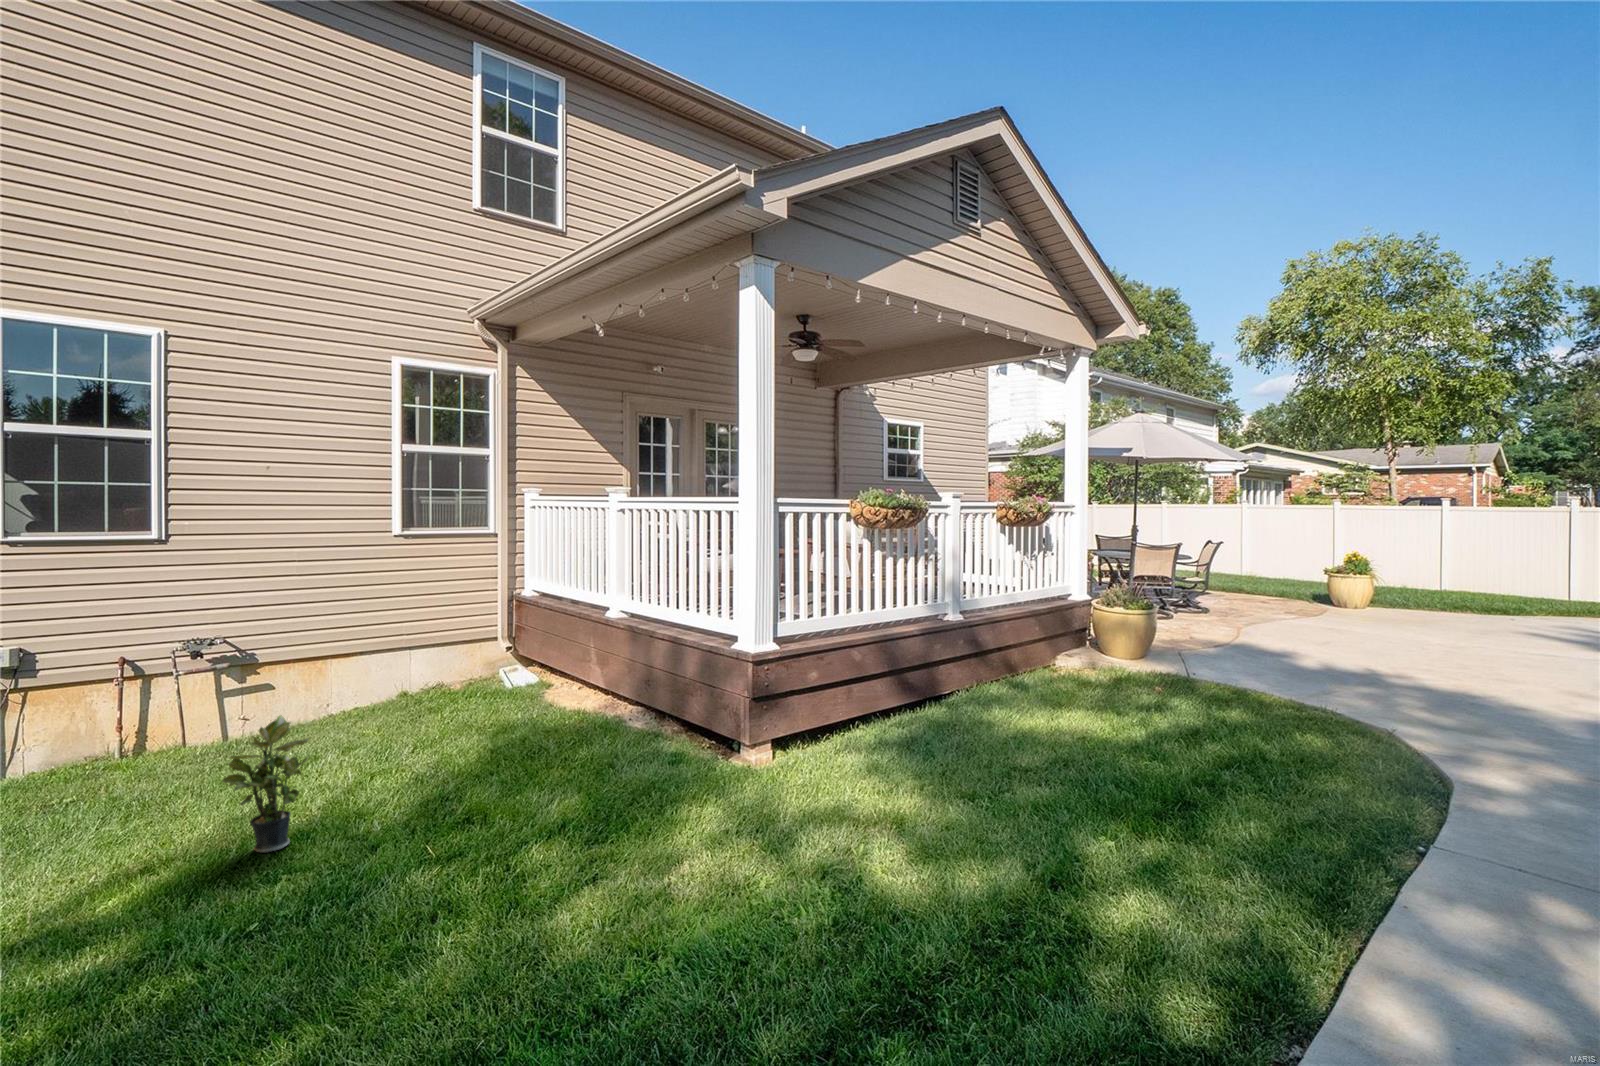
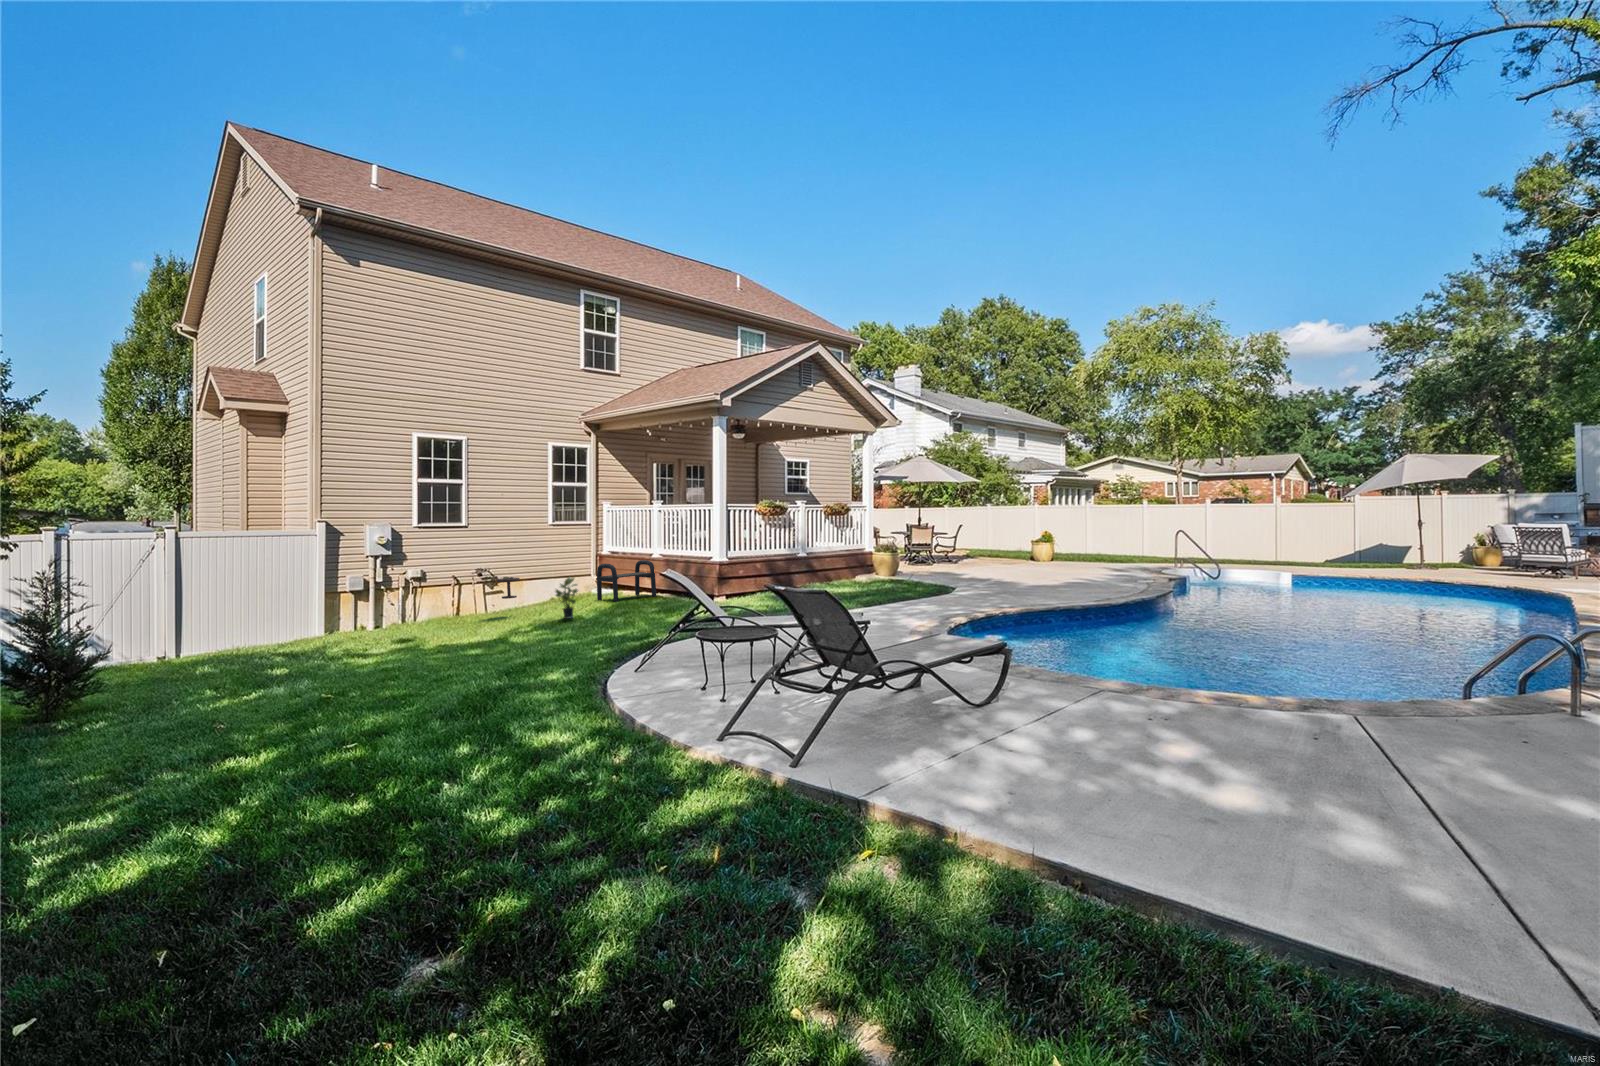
bench: none [468,620,609,730] -> present [597,560,656,602]
side table: none [98,697,178,813] -> present [497,577,520,599]

